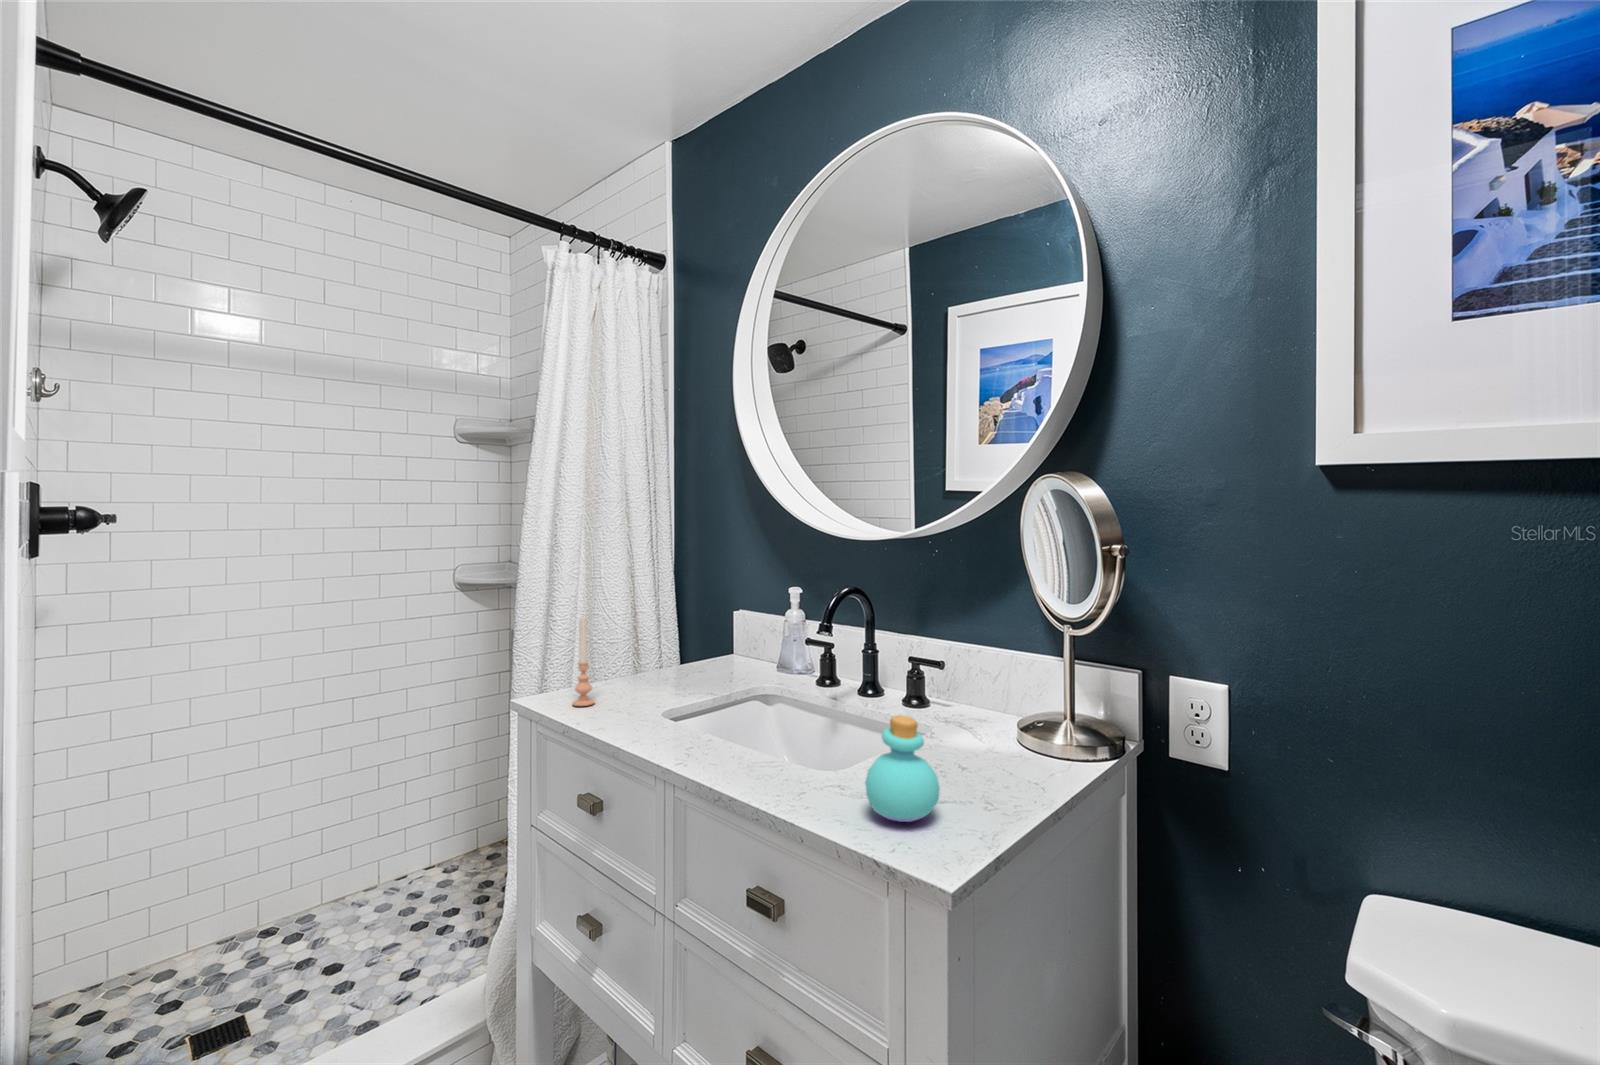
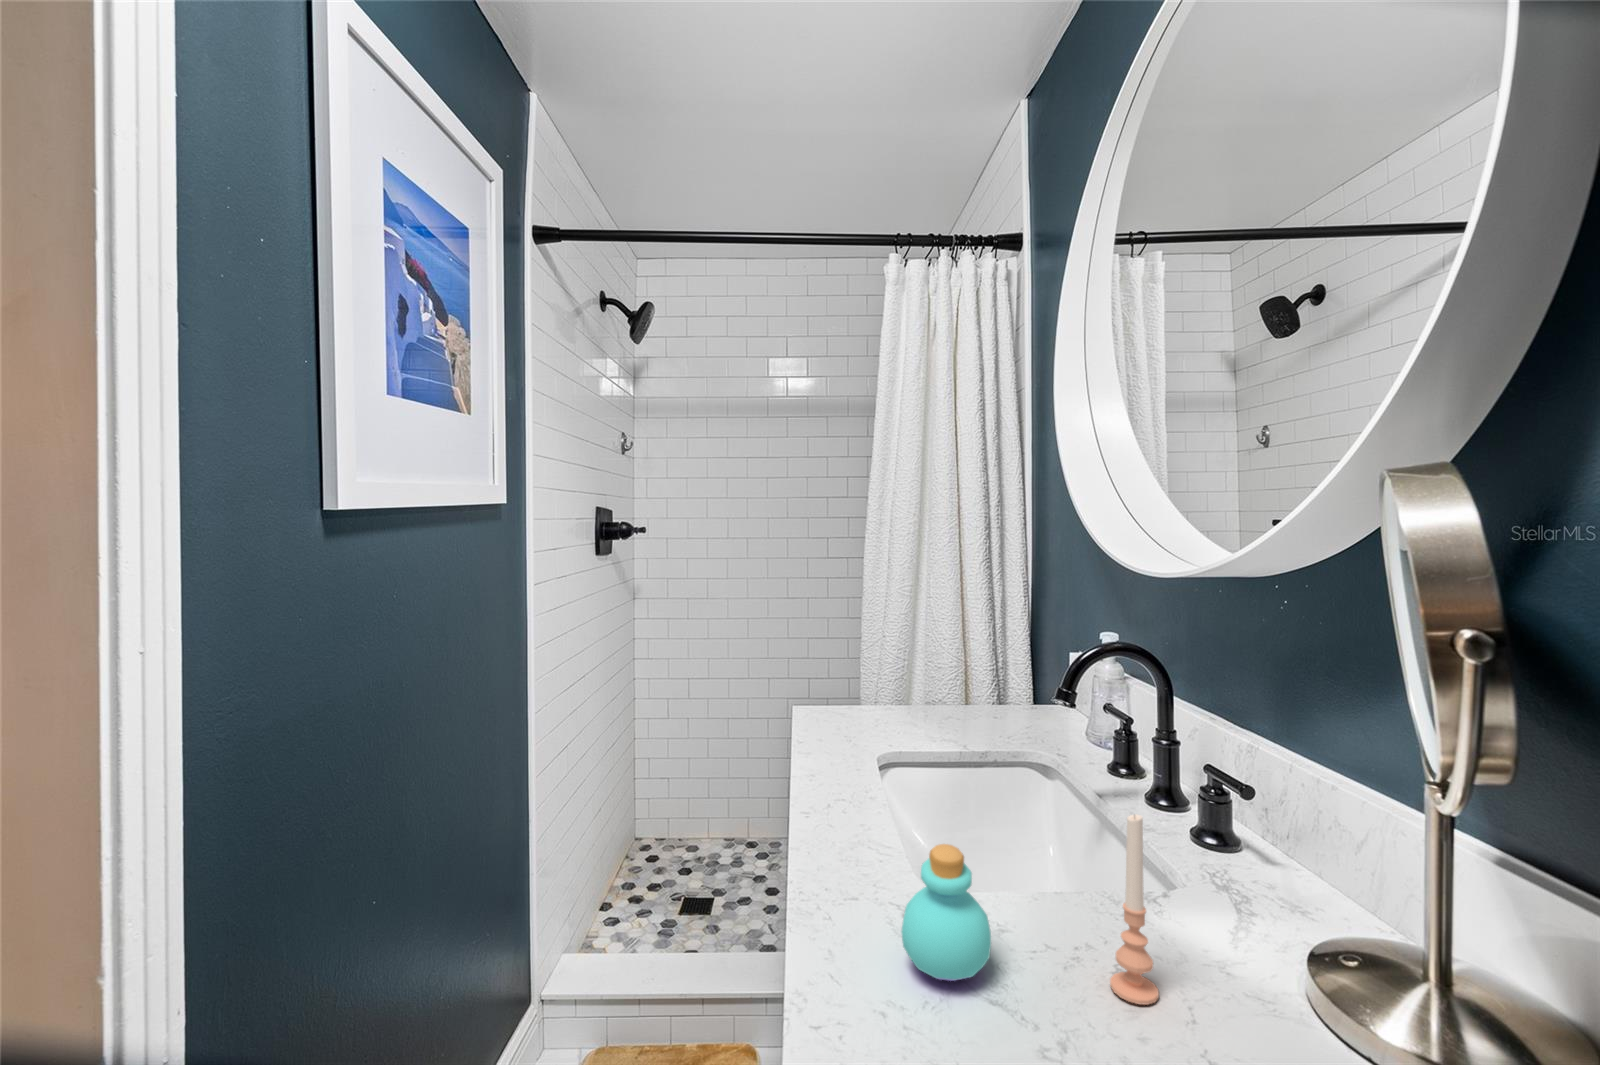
candle: present [572,616,595,706] -> present [1110,814,1159,1005]

